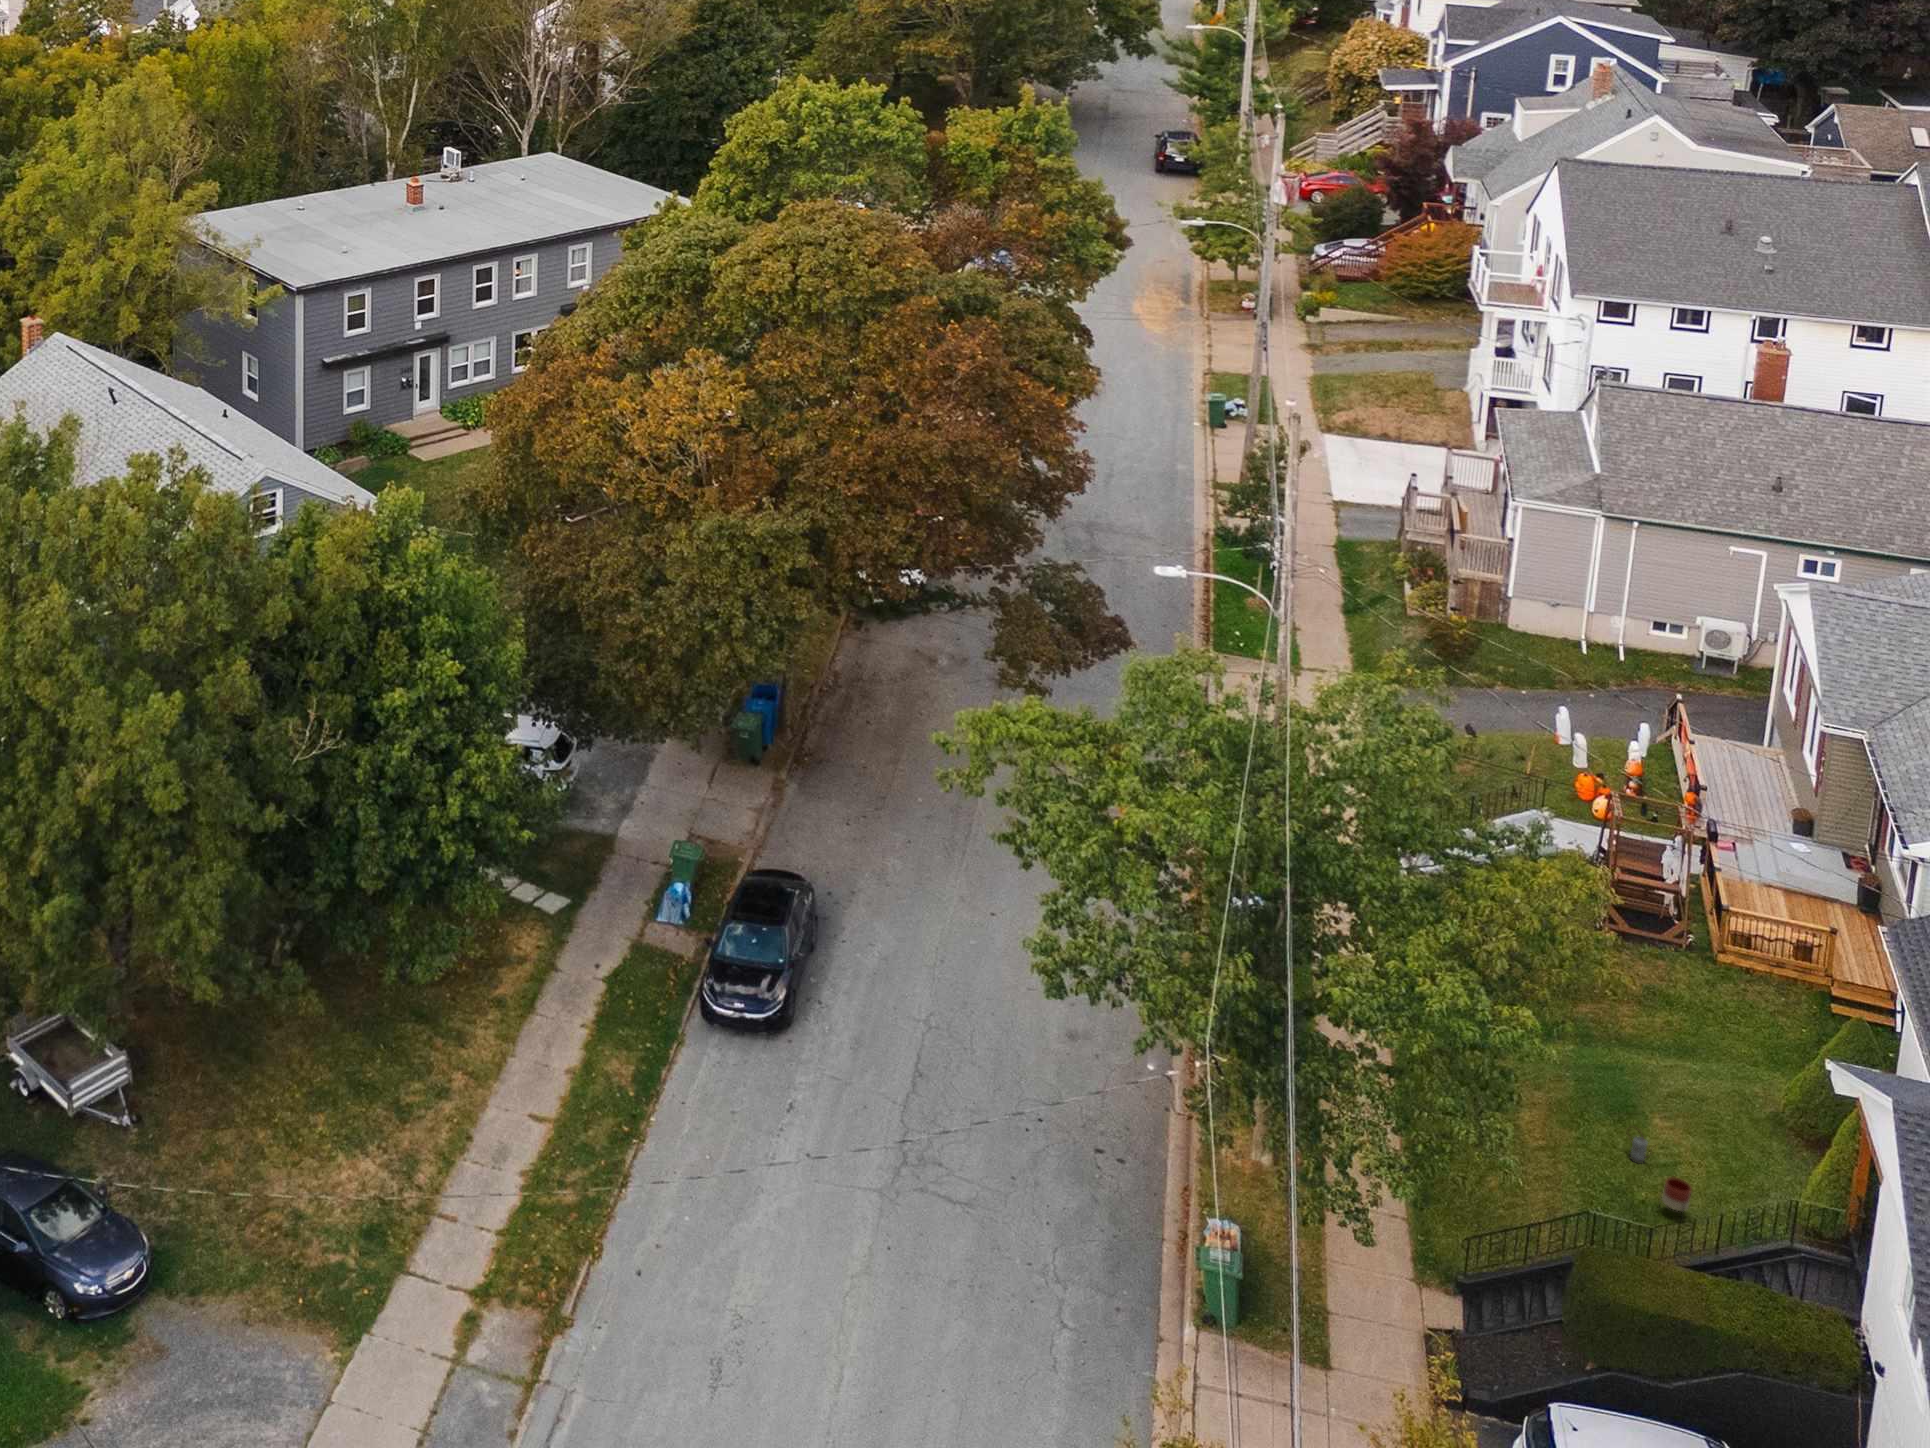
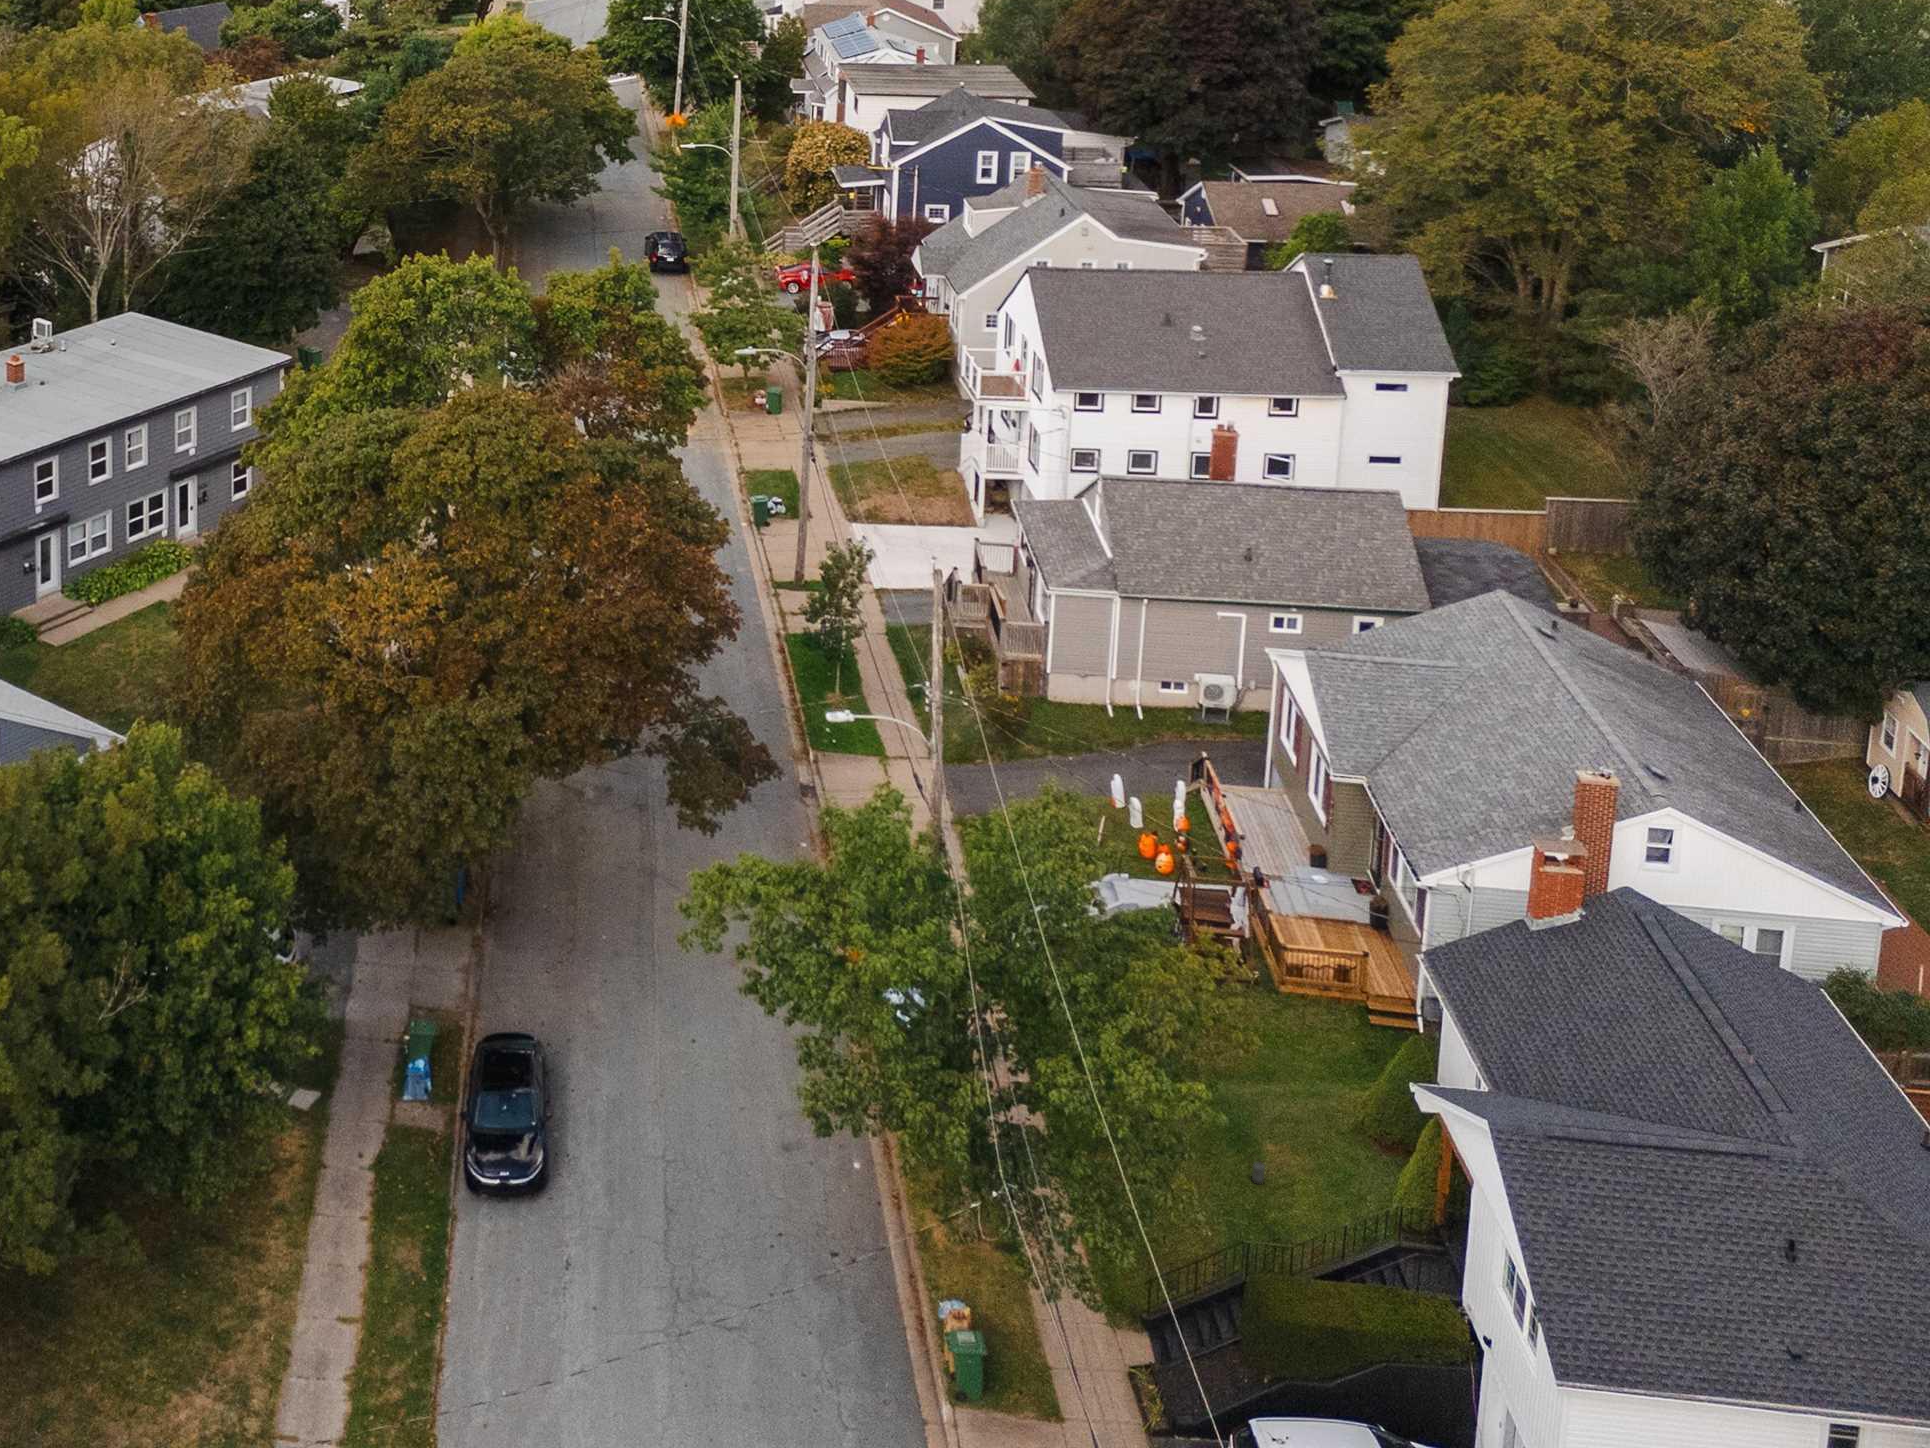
planter: present [1661,1177,1692,1212] -> none [1282,1194,1307,1232]

